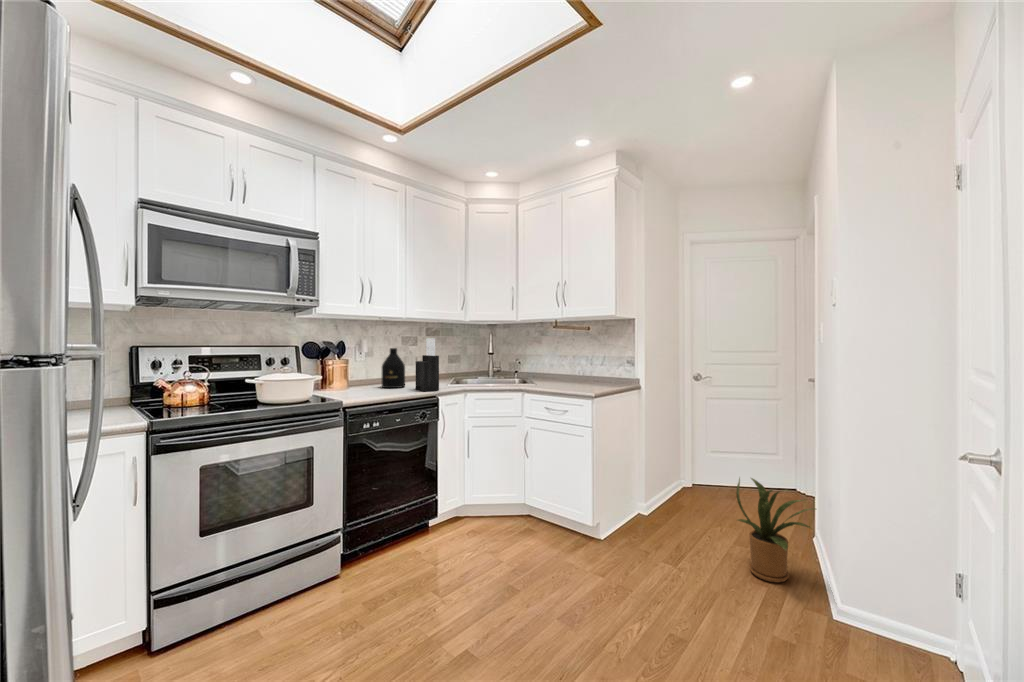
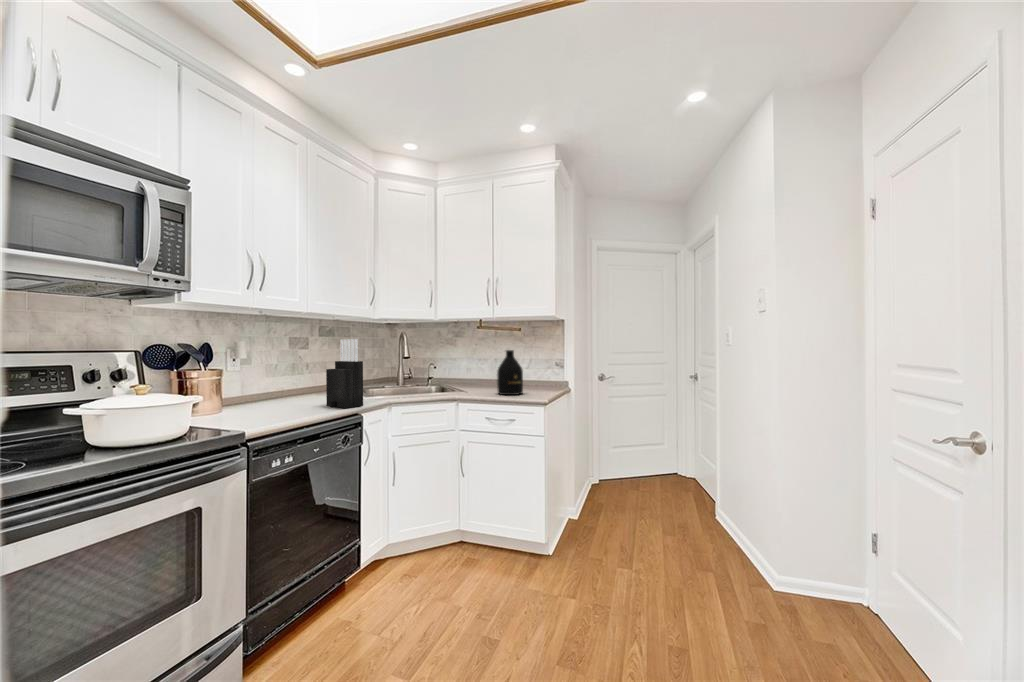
bottle: present [382,348,405,388] -> present [497,350,523,395]
house plant: present [736,478,814,582] -> none [683,472,769,572]

